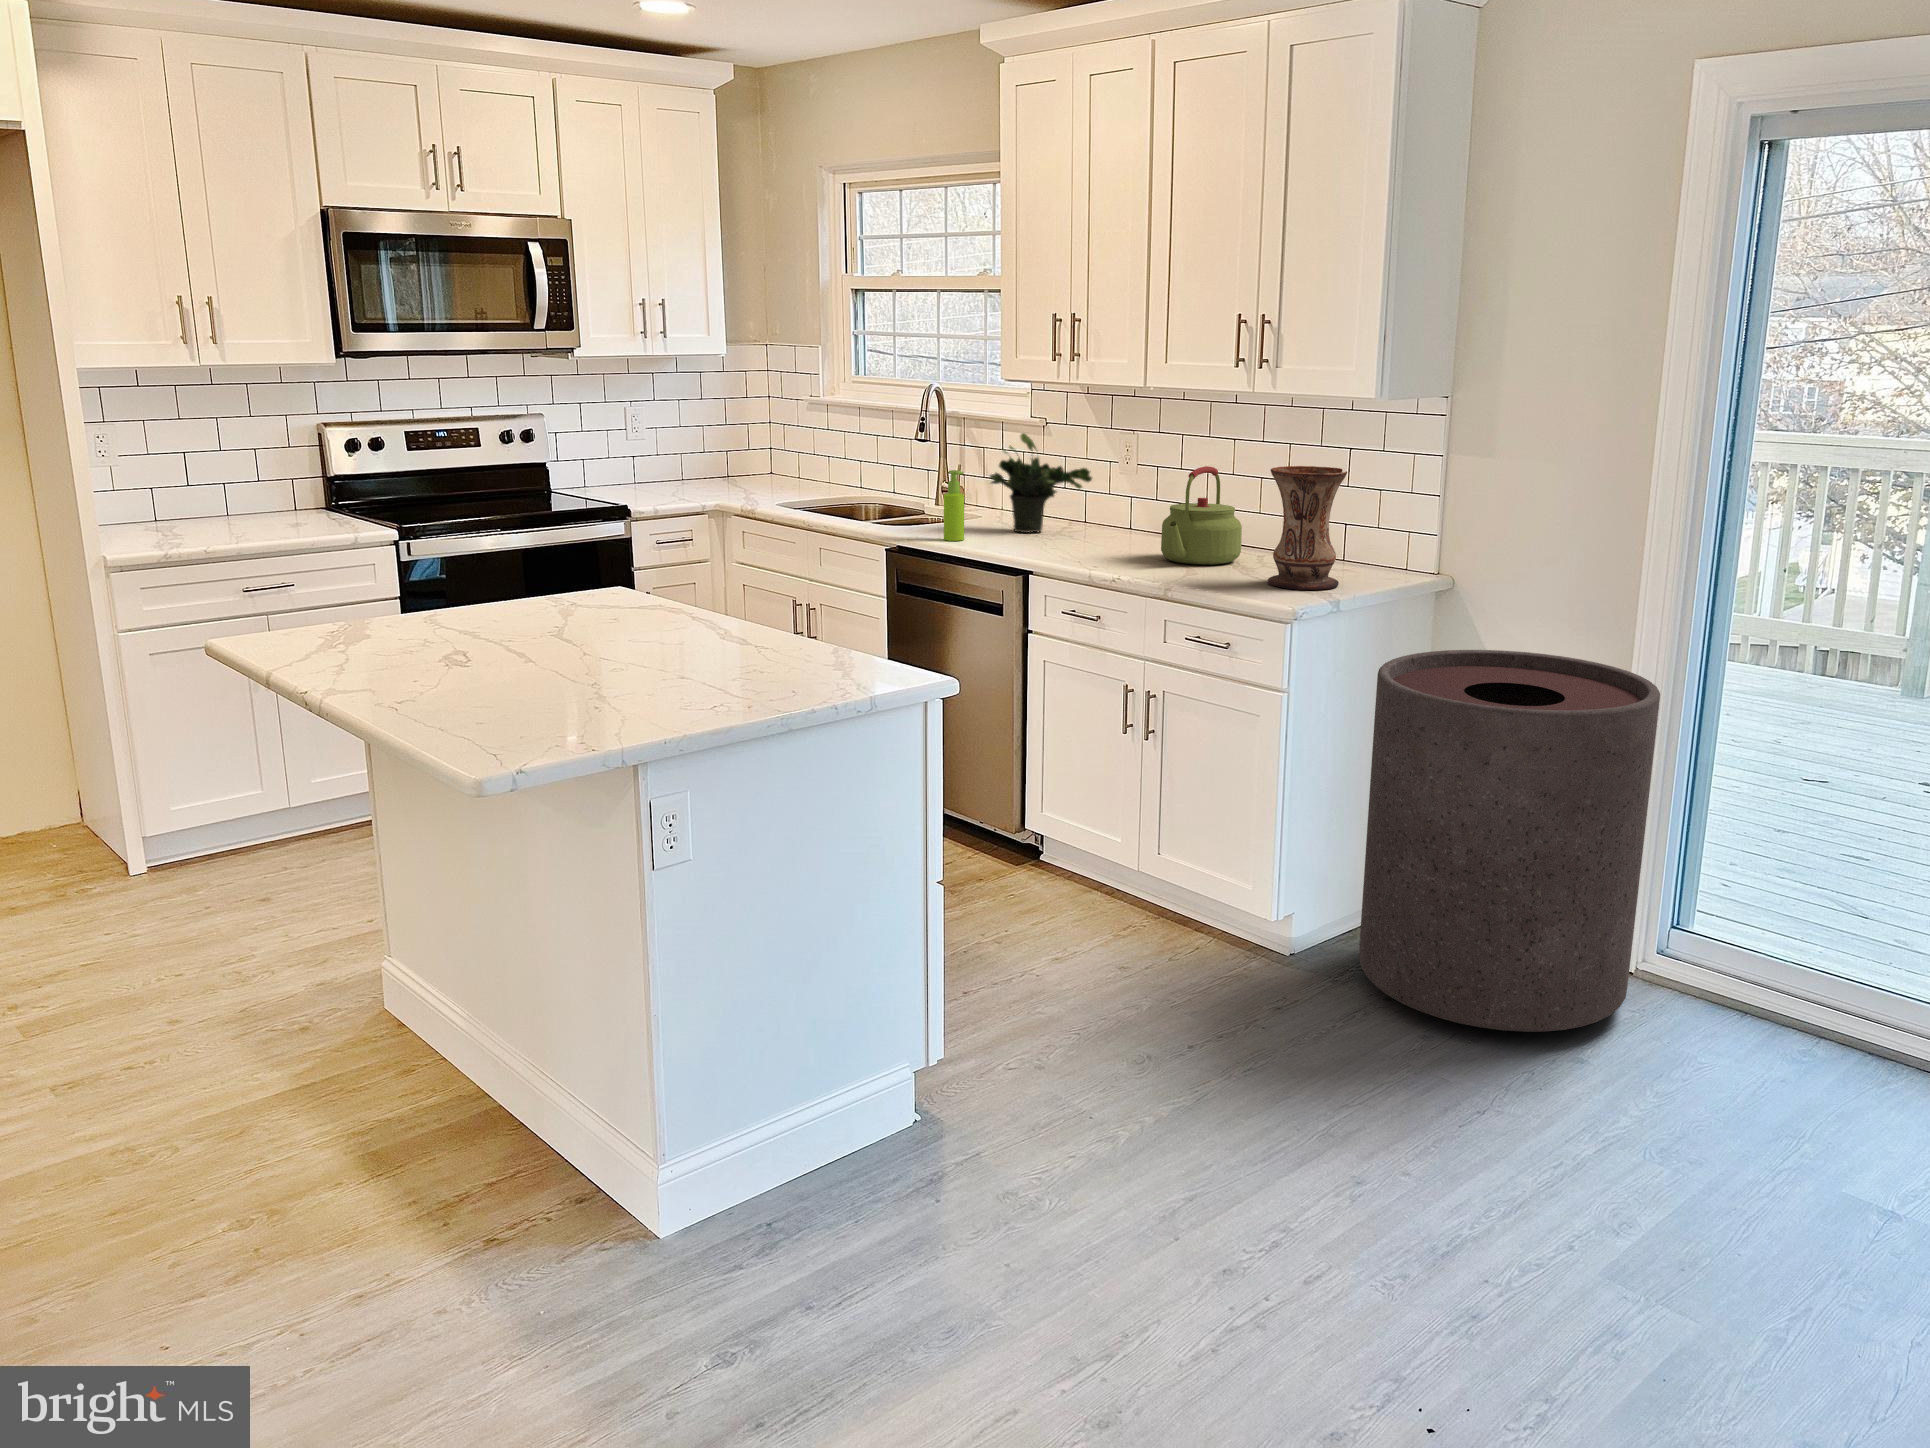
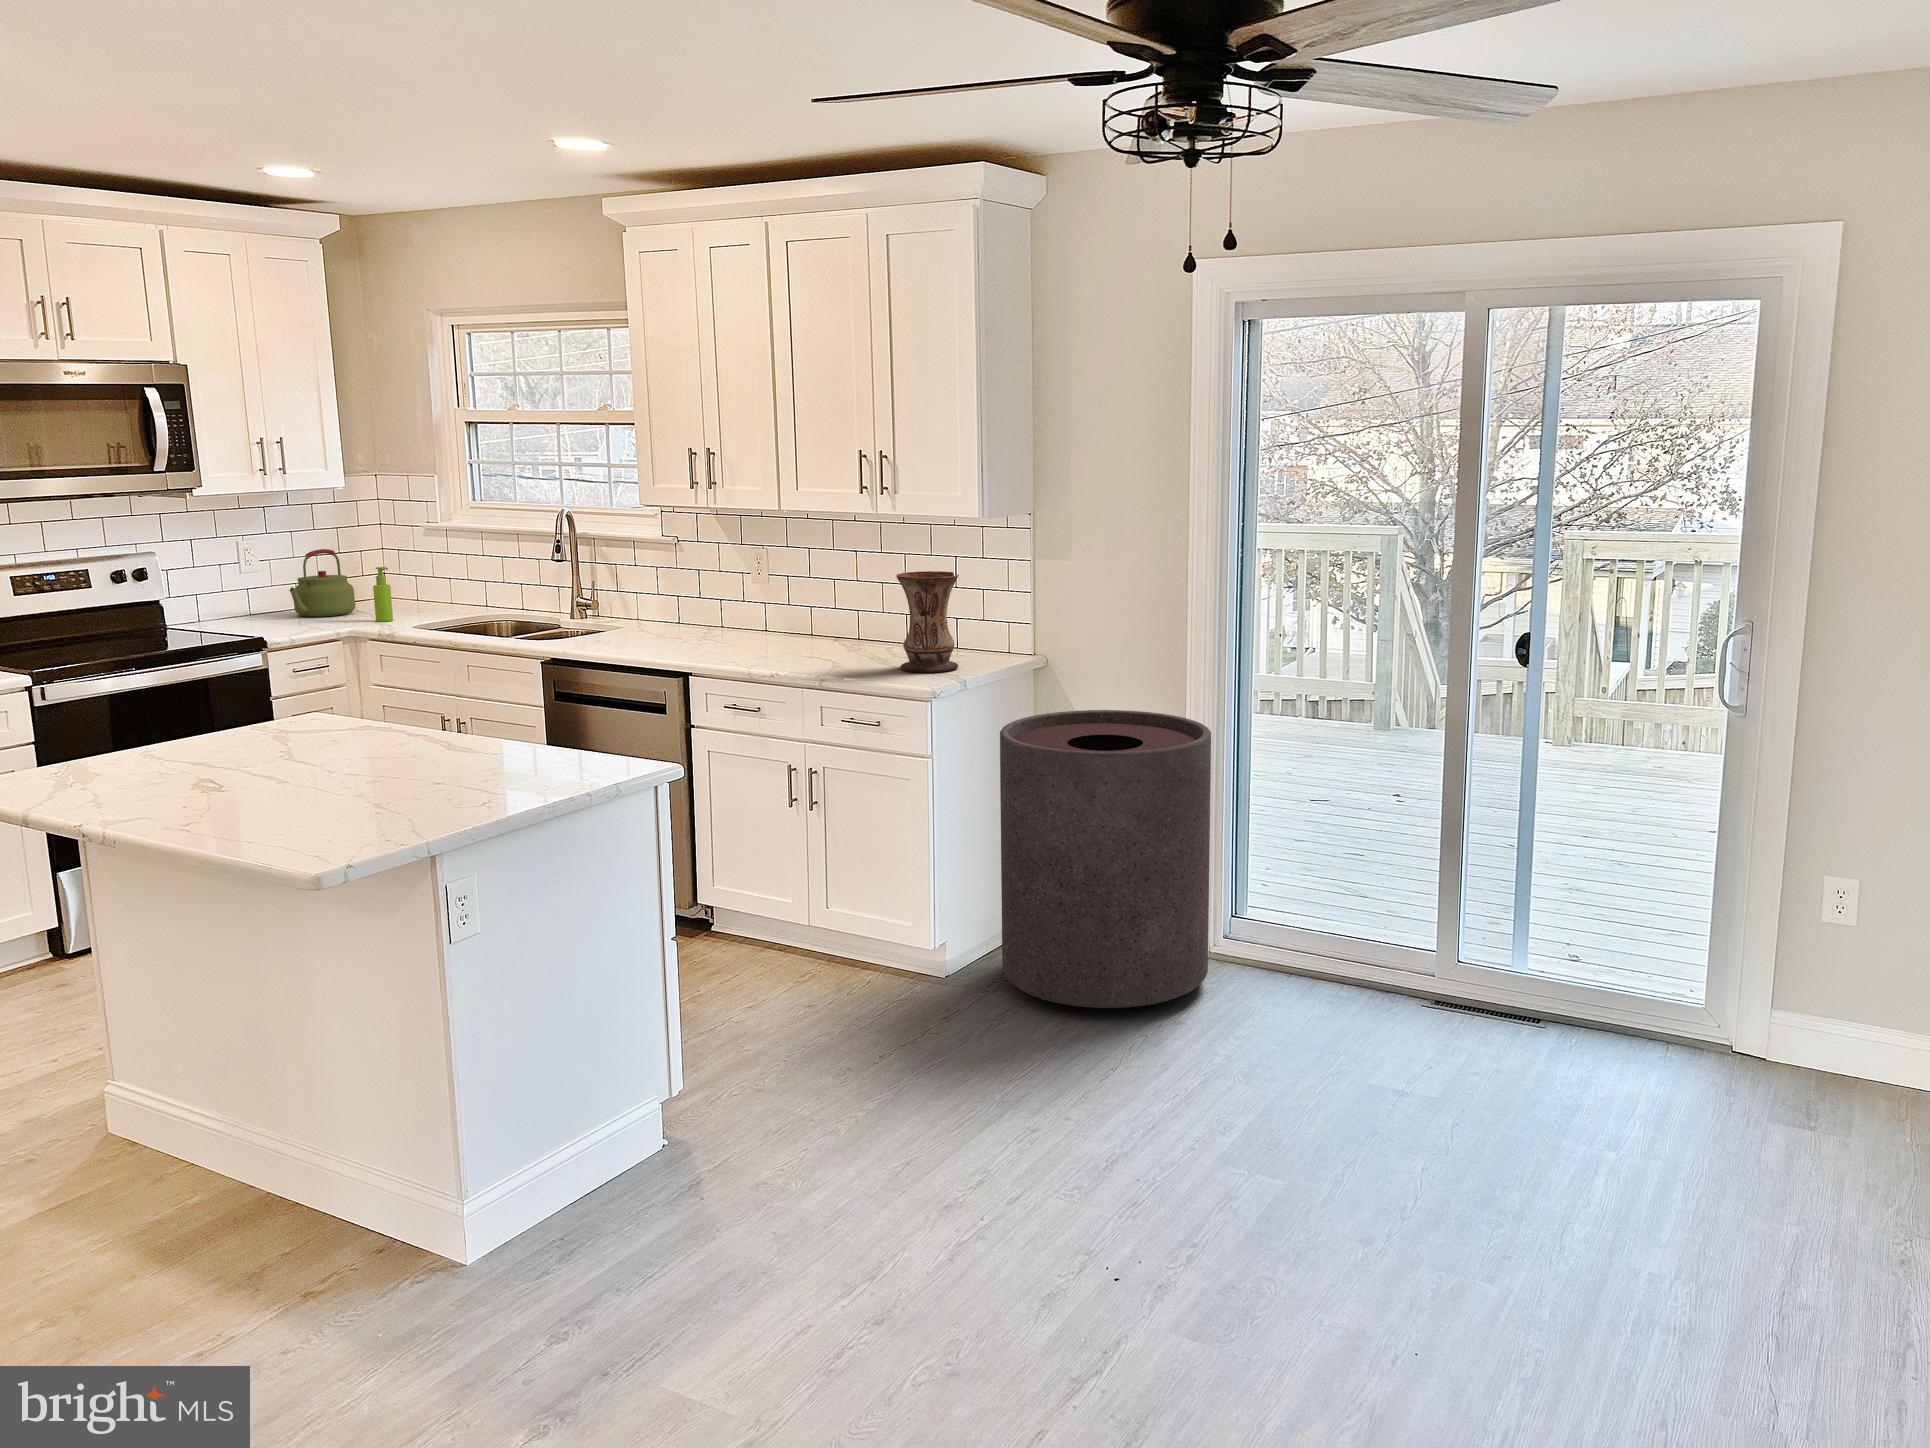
potted plant: present [990,433,1092,533] -> none [634,552,729,640]
kettle: present [1161,466,1242,565] -> present [289,549,355,617]
soap dispenser: present [944,470,964,541] -> present [373,567,393,621]

